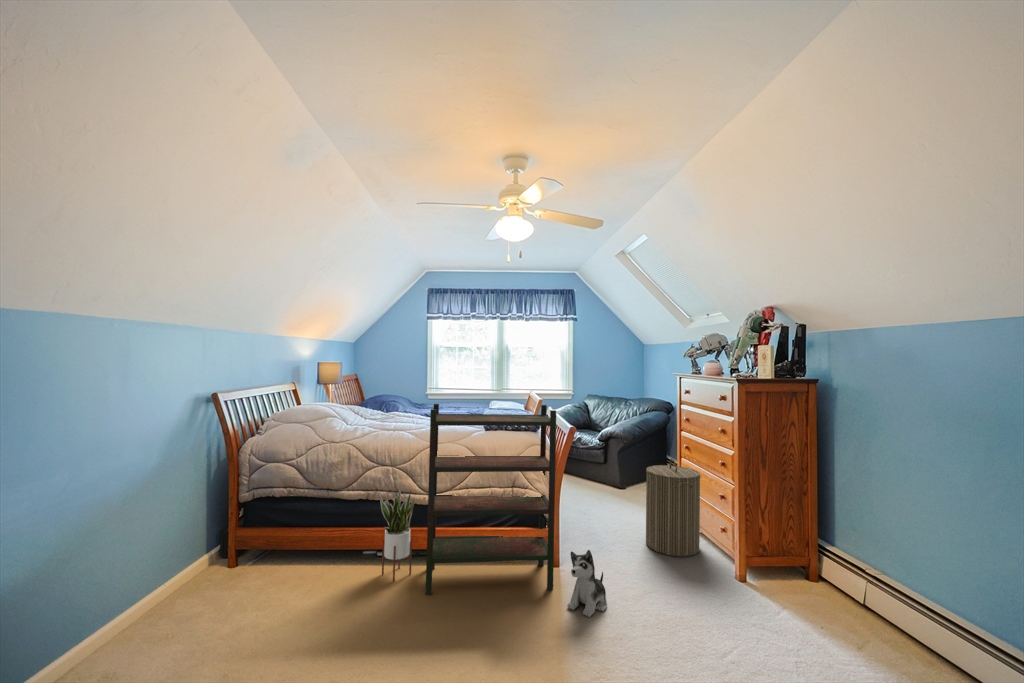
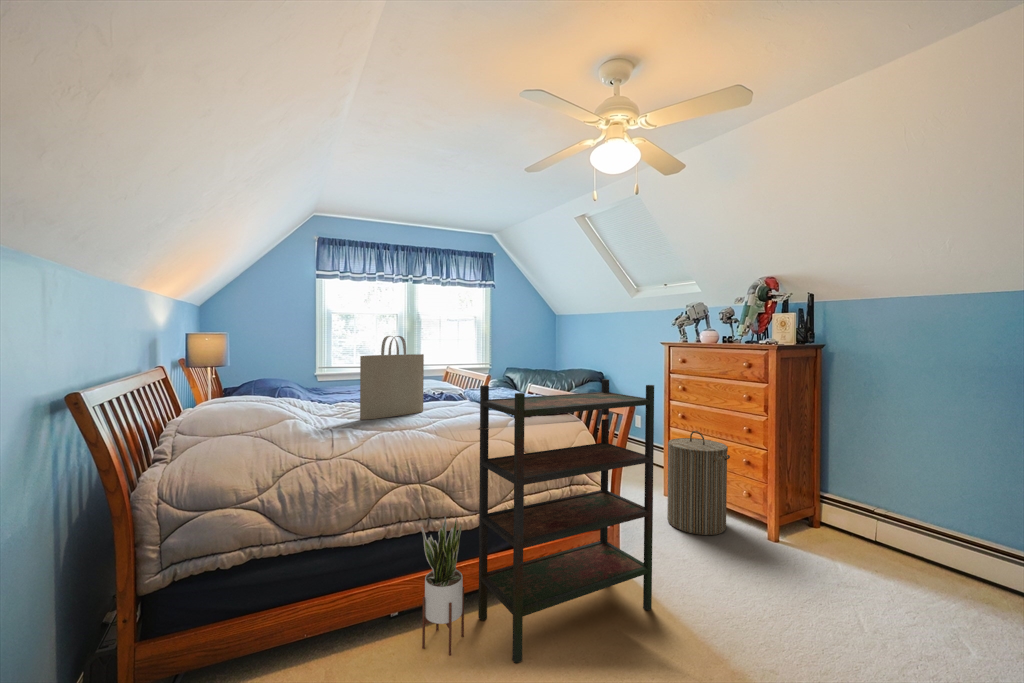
tote bag: none [380,367,431,423] -> present [360,336,424,420]
plush toy: present [567,550,607,617] -> none [685,553,732,636]

